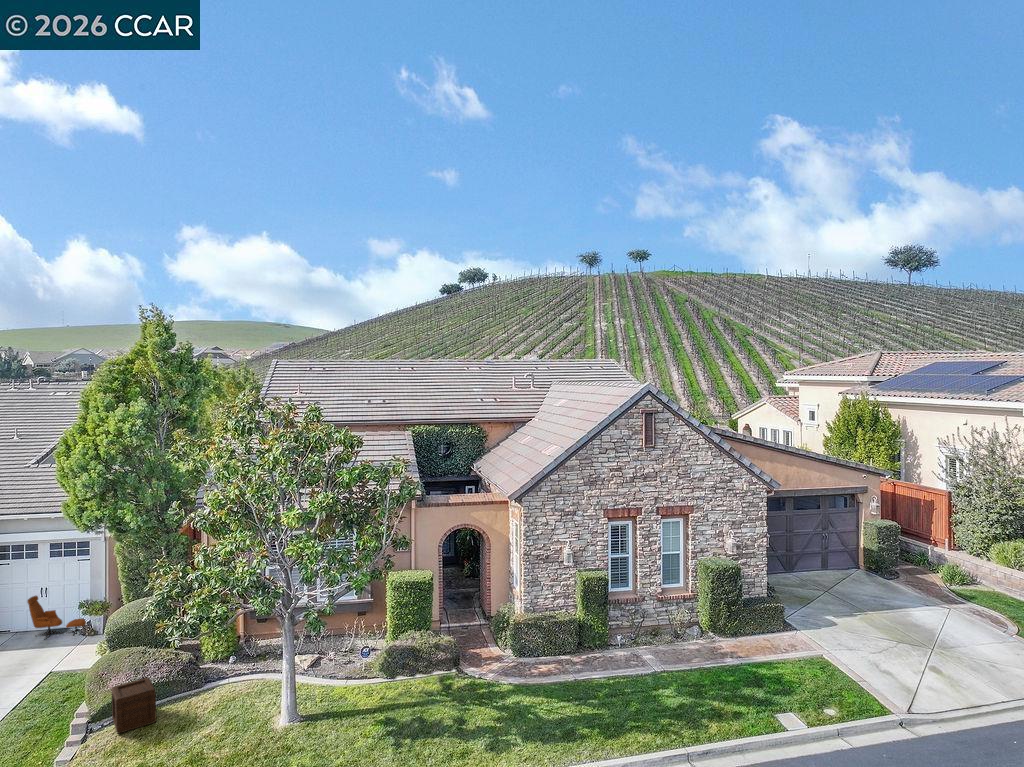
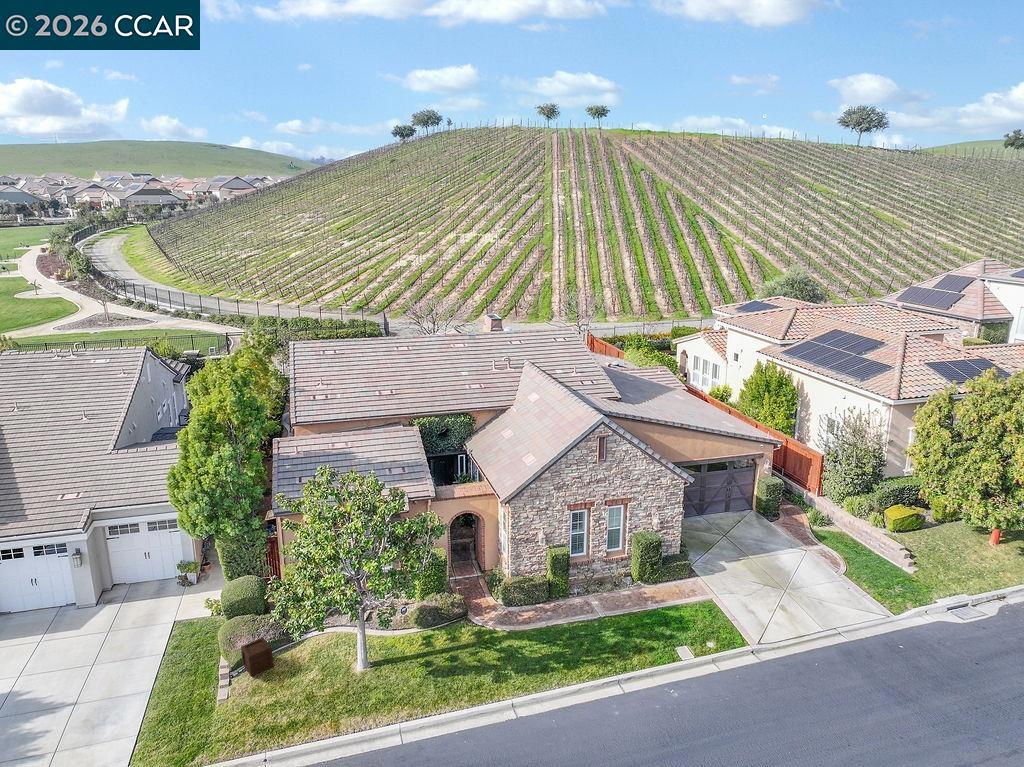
lounge chair: present [28,596,86,638] -> none [146,566,190,597]

